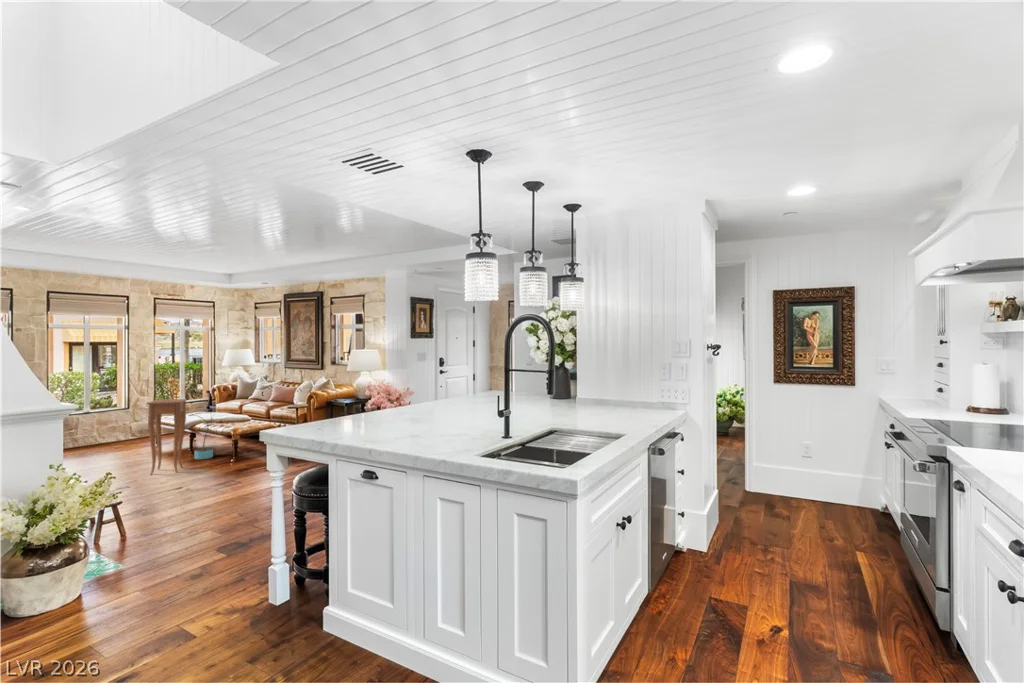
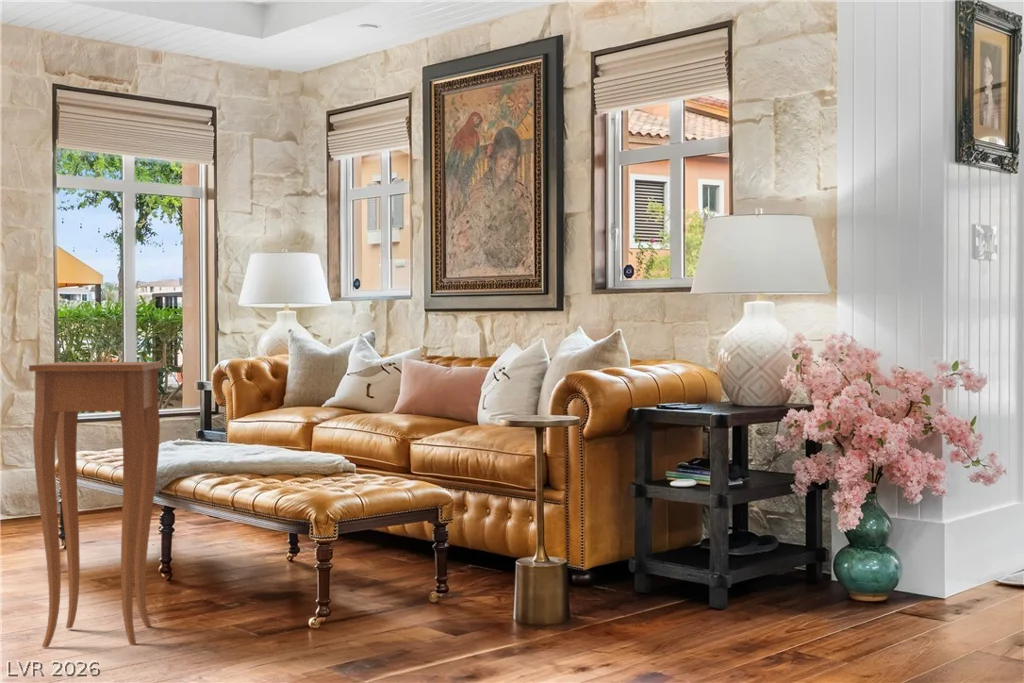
potted plant: present [189,407,223,459] -> none [163,404,279,598]

